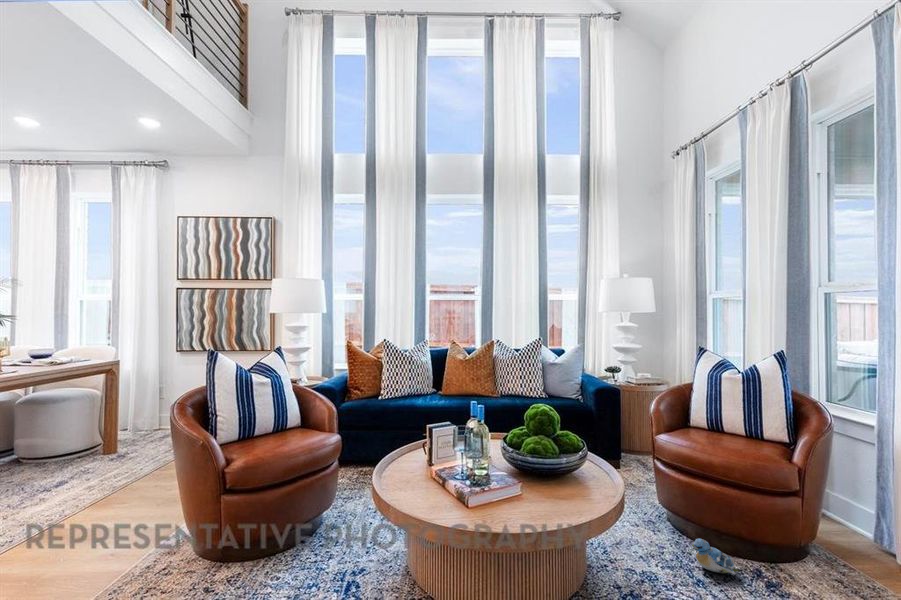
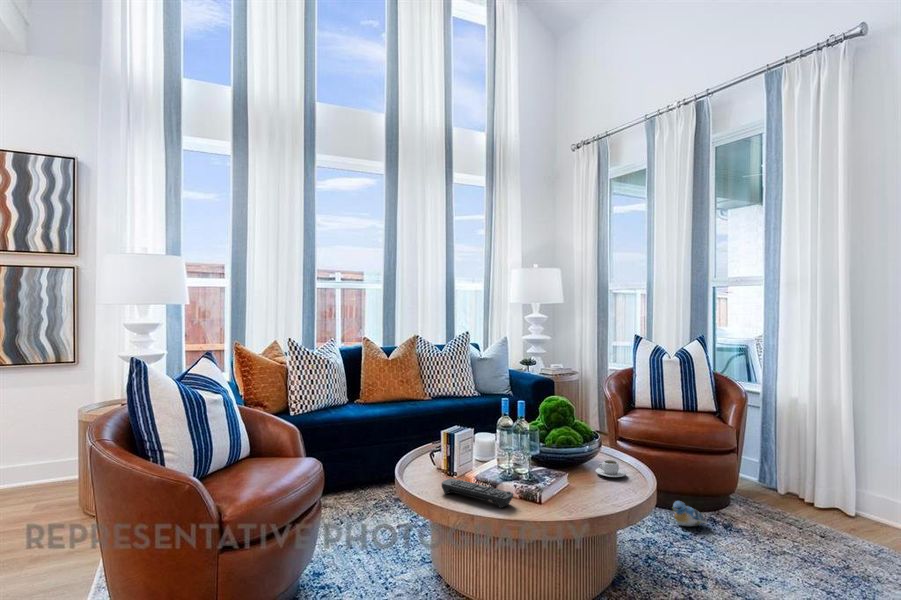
remote control: none [393,469,435,504] -> present [442,479,513,508]
teacup: none [555,477,586,497] -> present [596,460,626,477]

